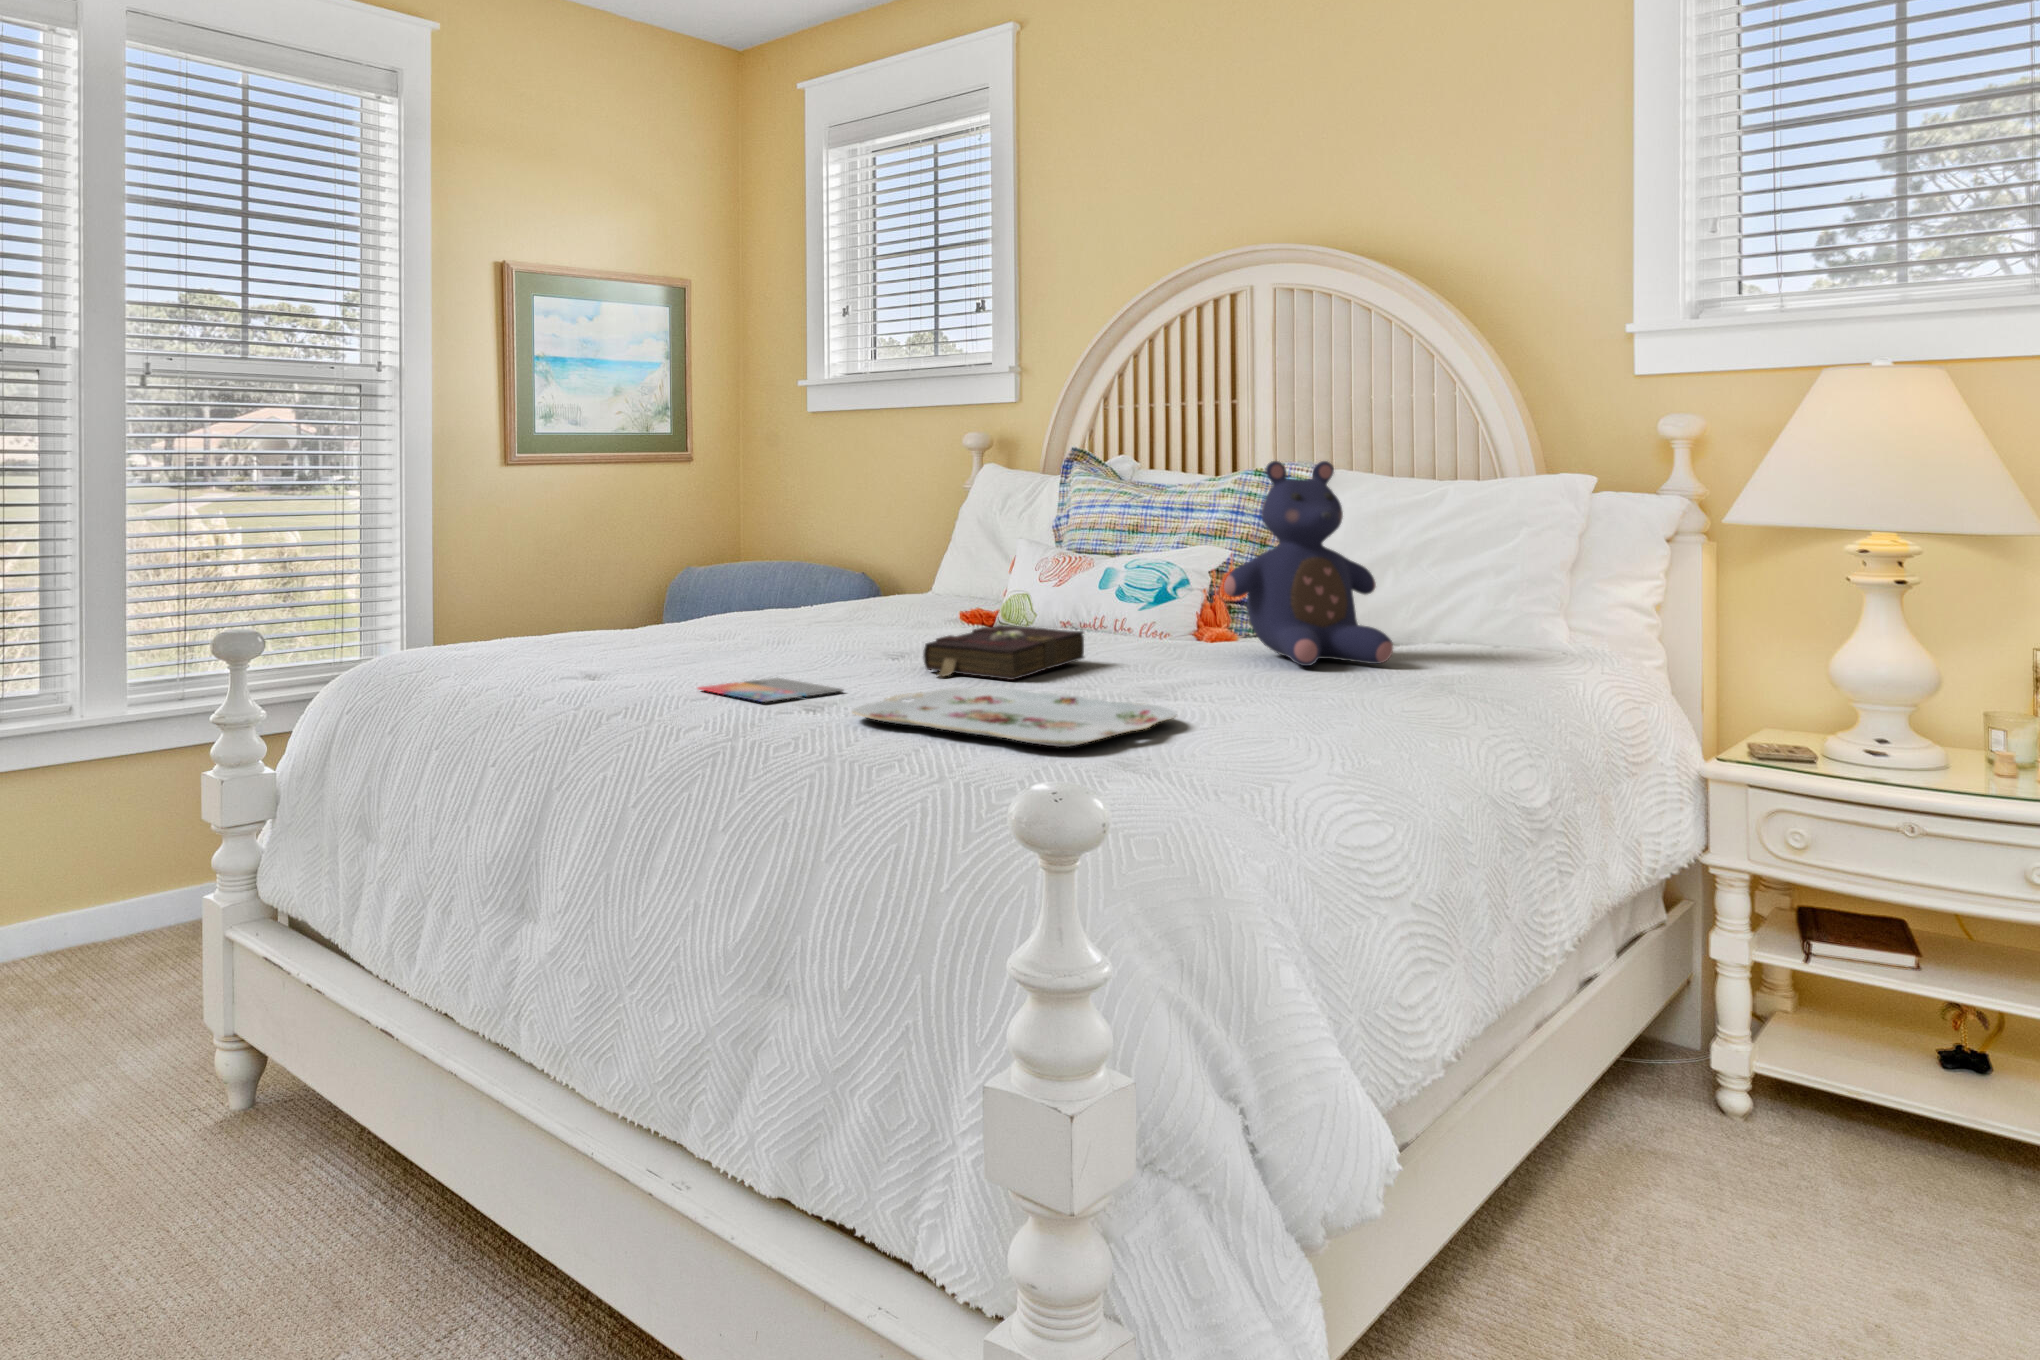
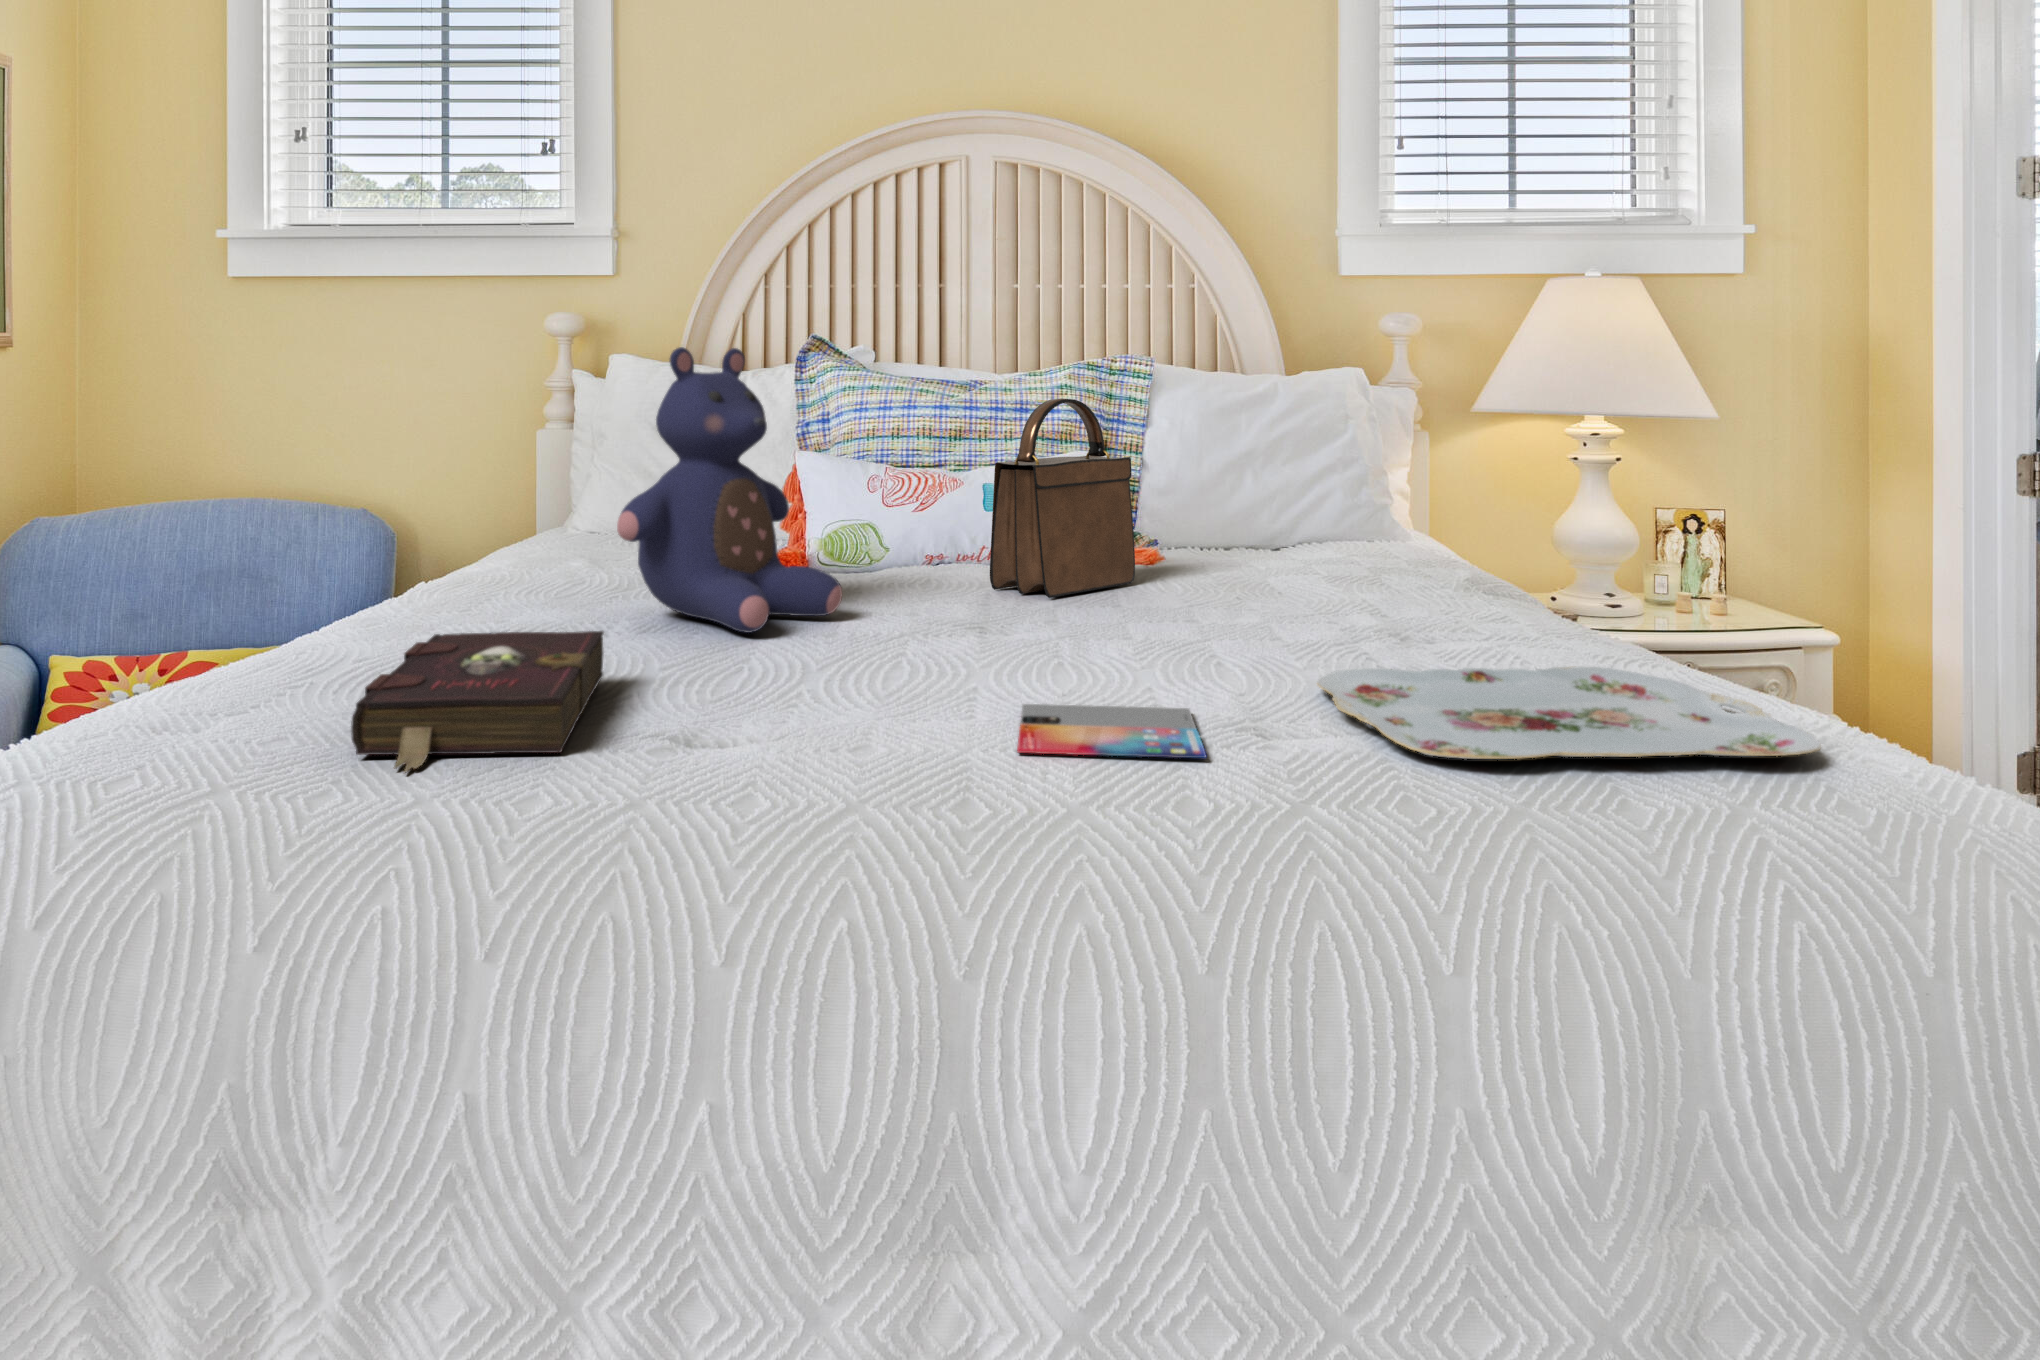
teddy bear: present [1224,461,1393,666] -> present [617,347,842,633]
handbag: none [1015,497,1136,647] -> present [990,398,1135,598]
book: present [923,626,1084,680] -> present [351,631,603,773]

